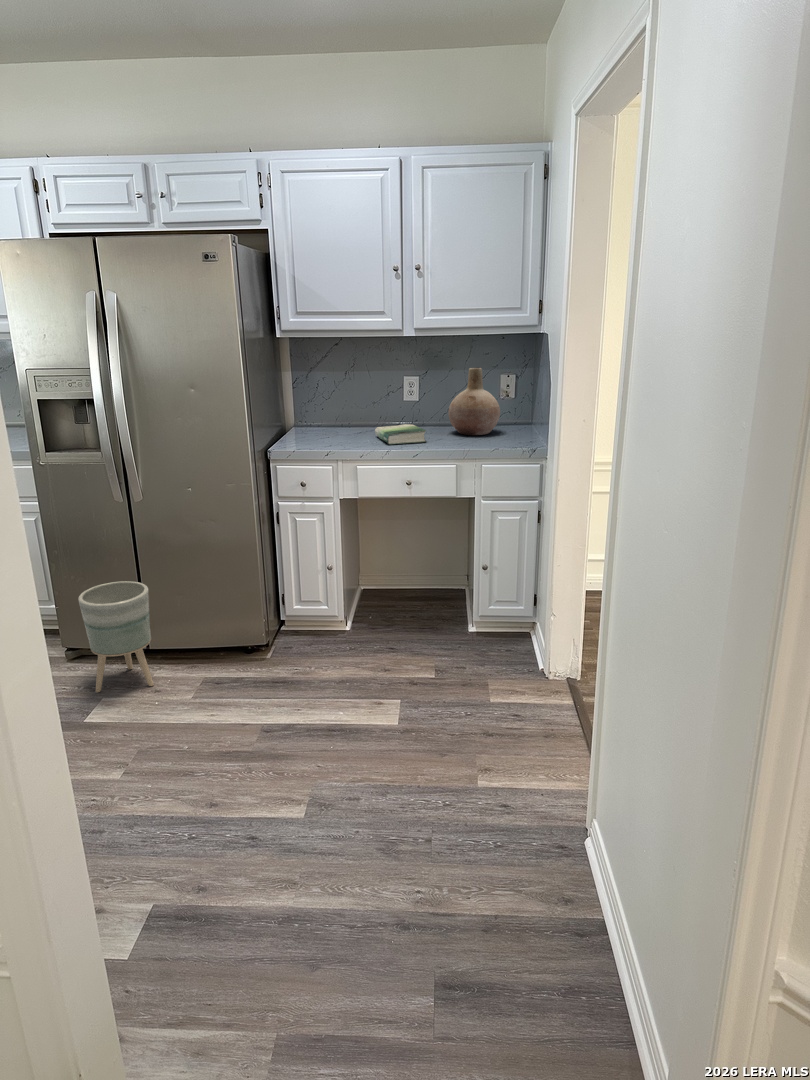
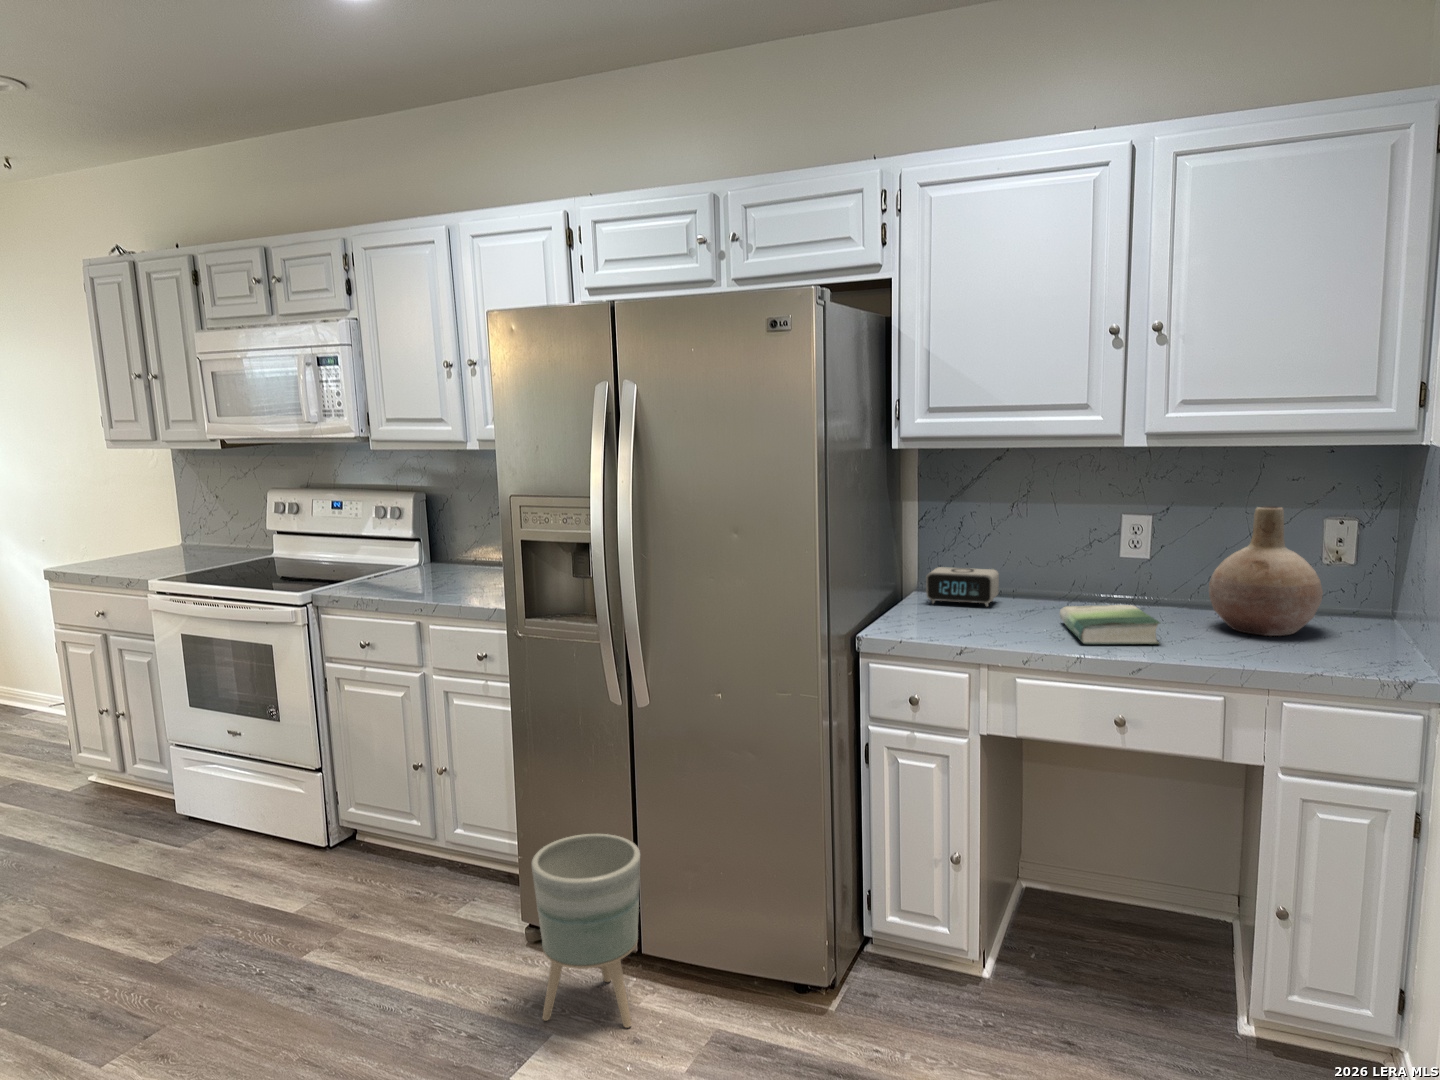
alarm clock: none [299,410,340,432] -> present [926,567,999,606]

